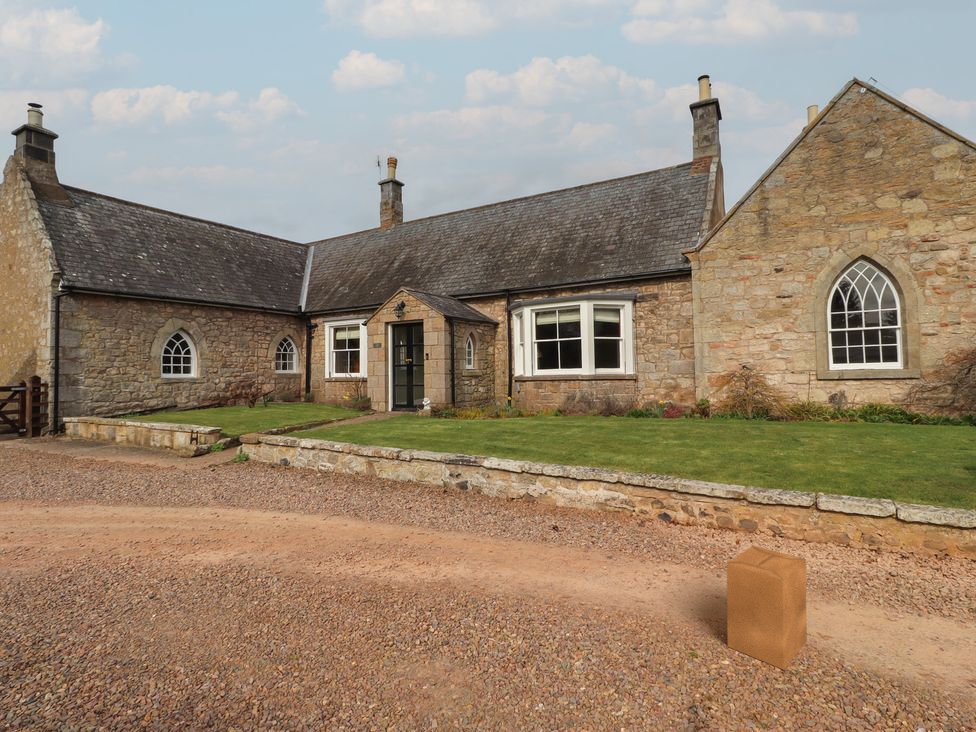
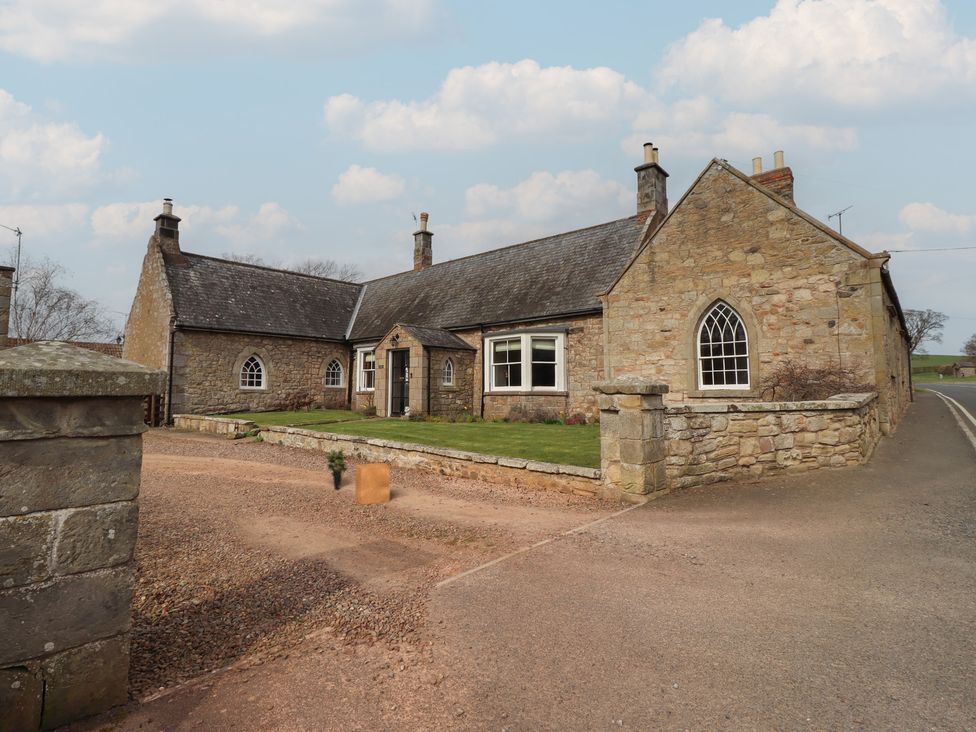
potted plant: none [564,507,612,599] -> present [326,450,347,489]

